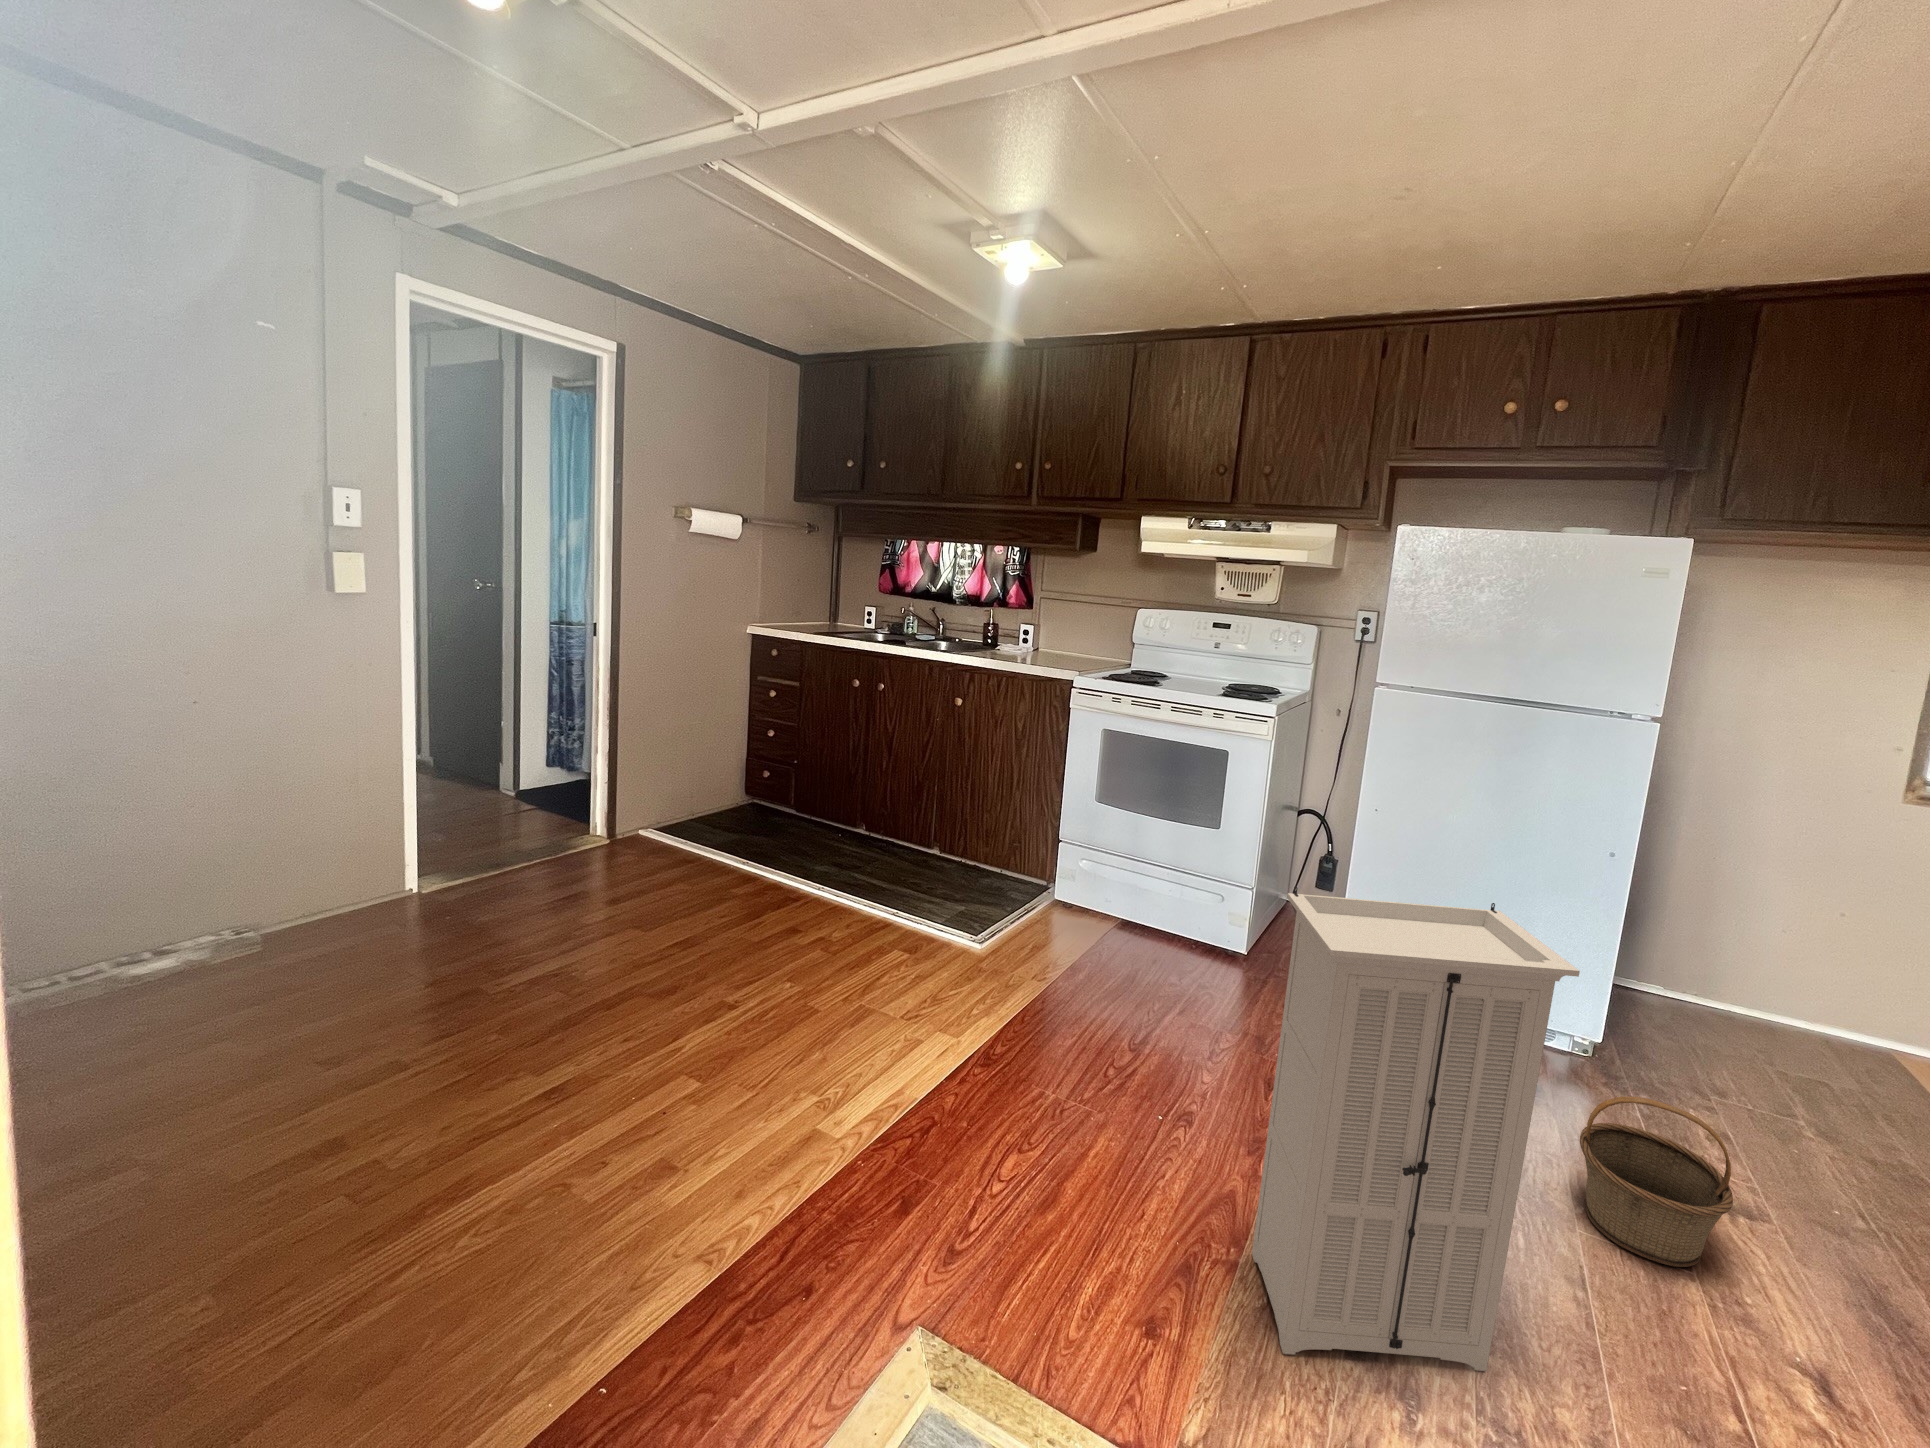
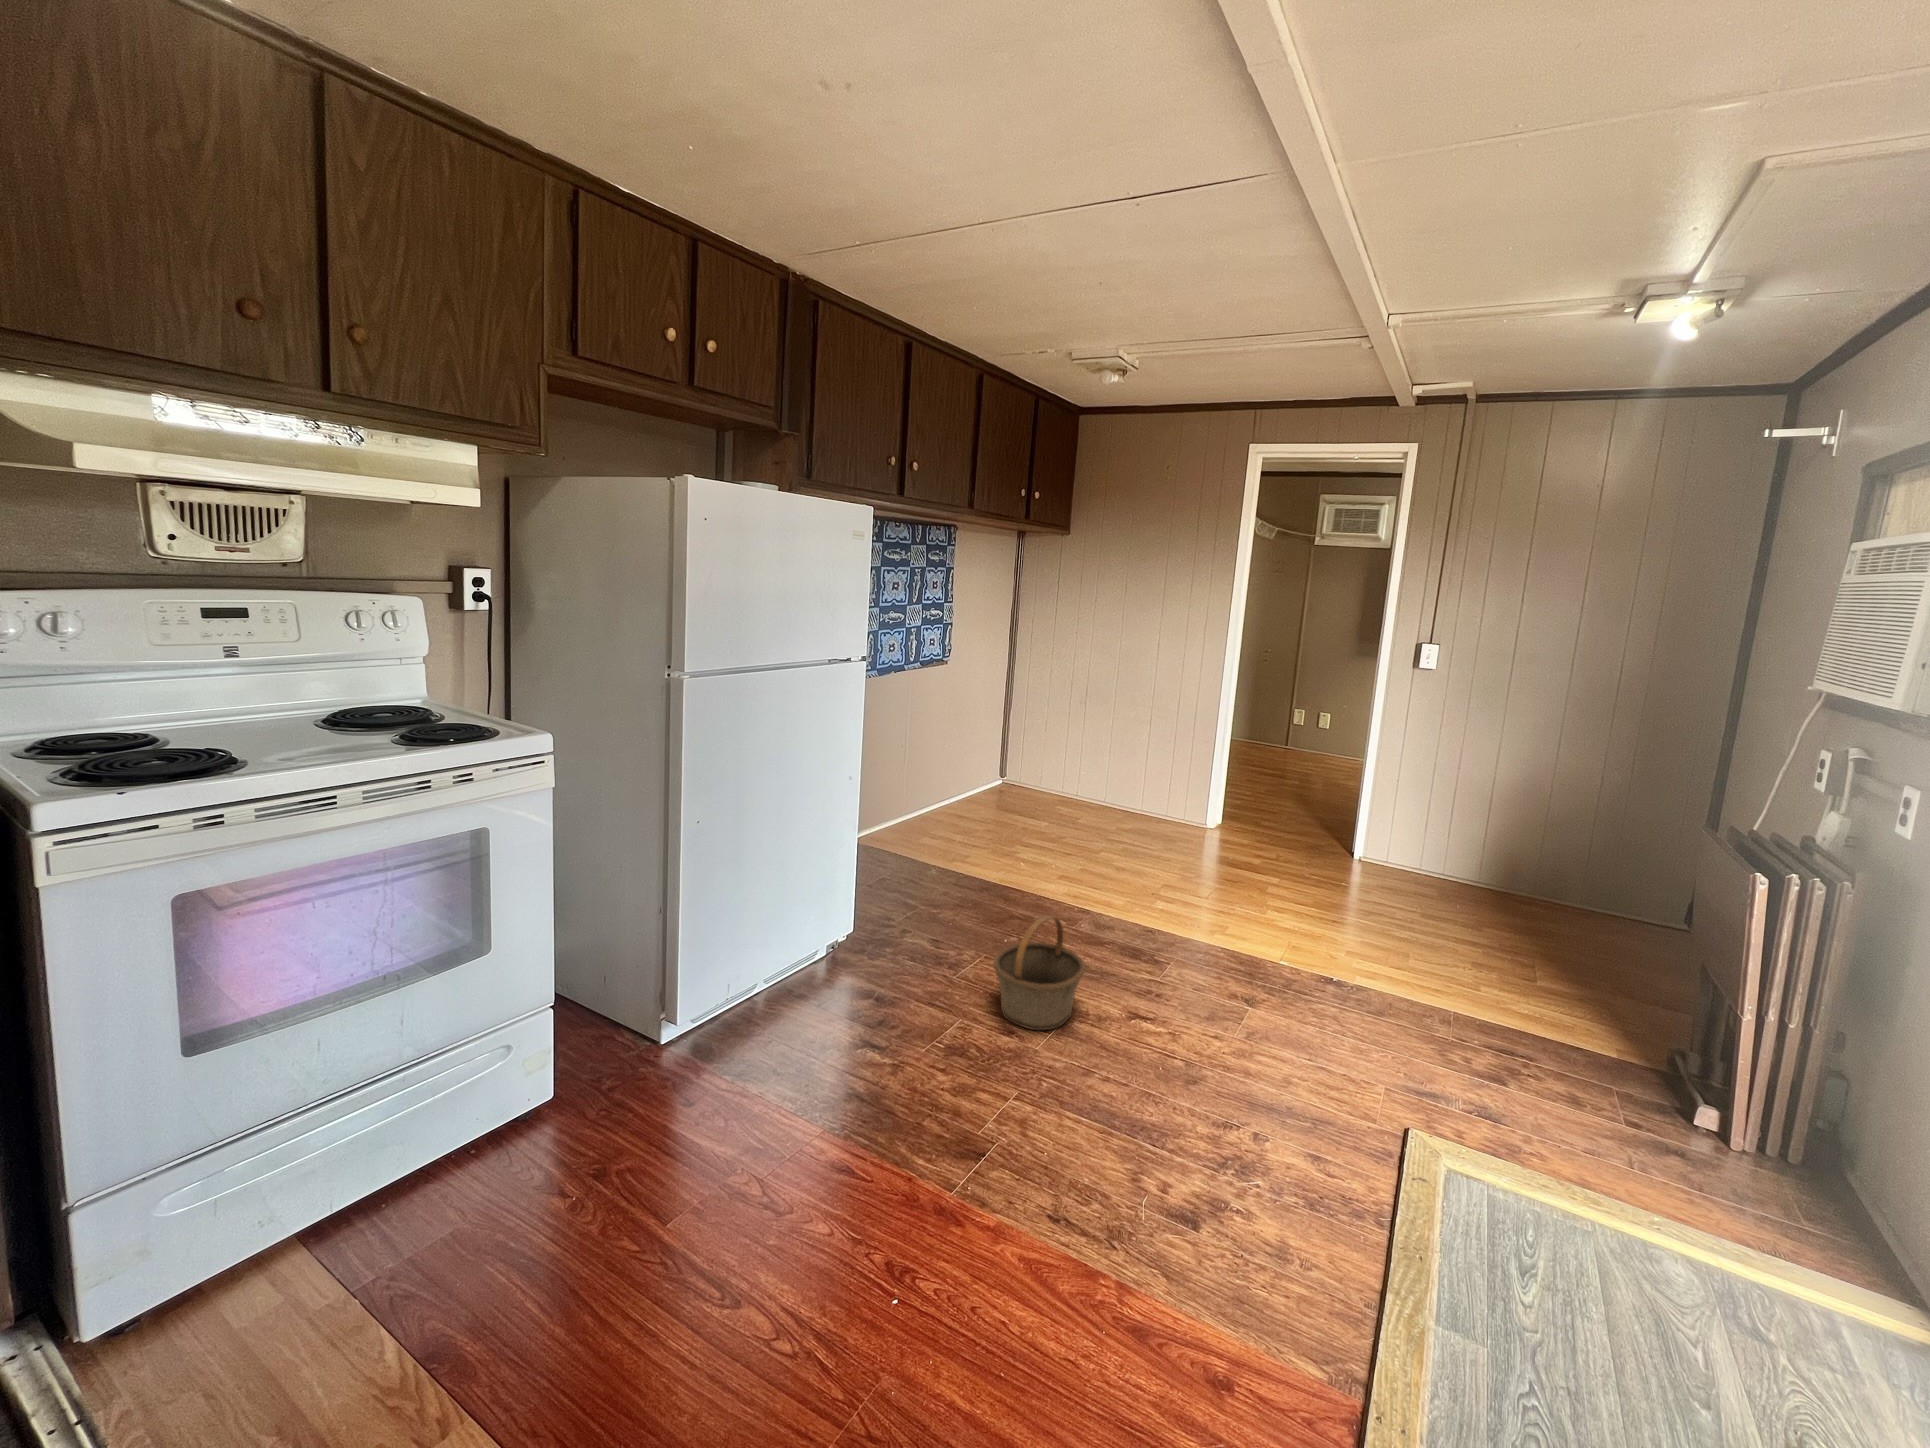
storage cabinet: present [1252,887,1580,1371] -> none [1098,828,1274,1271]

